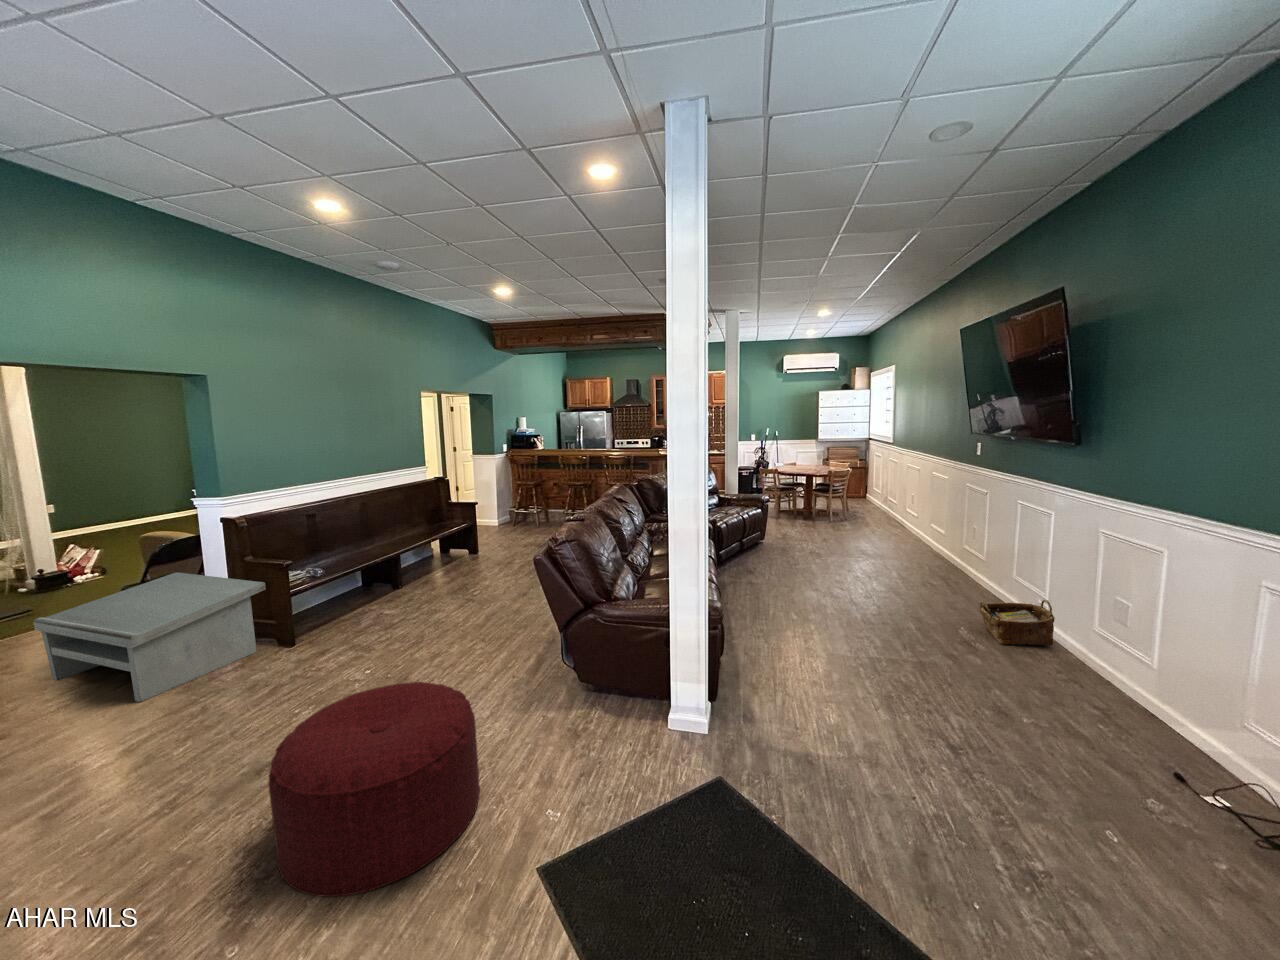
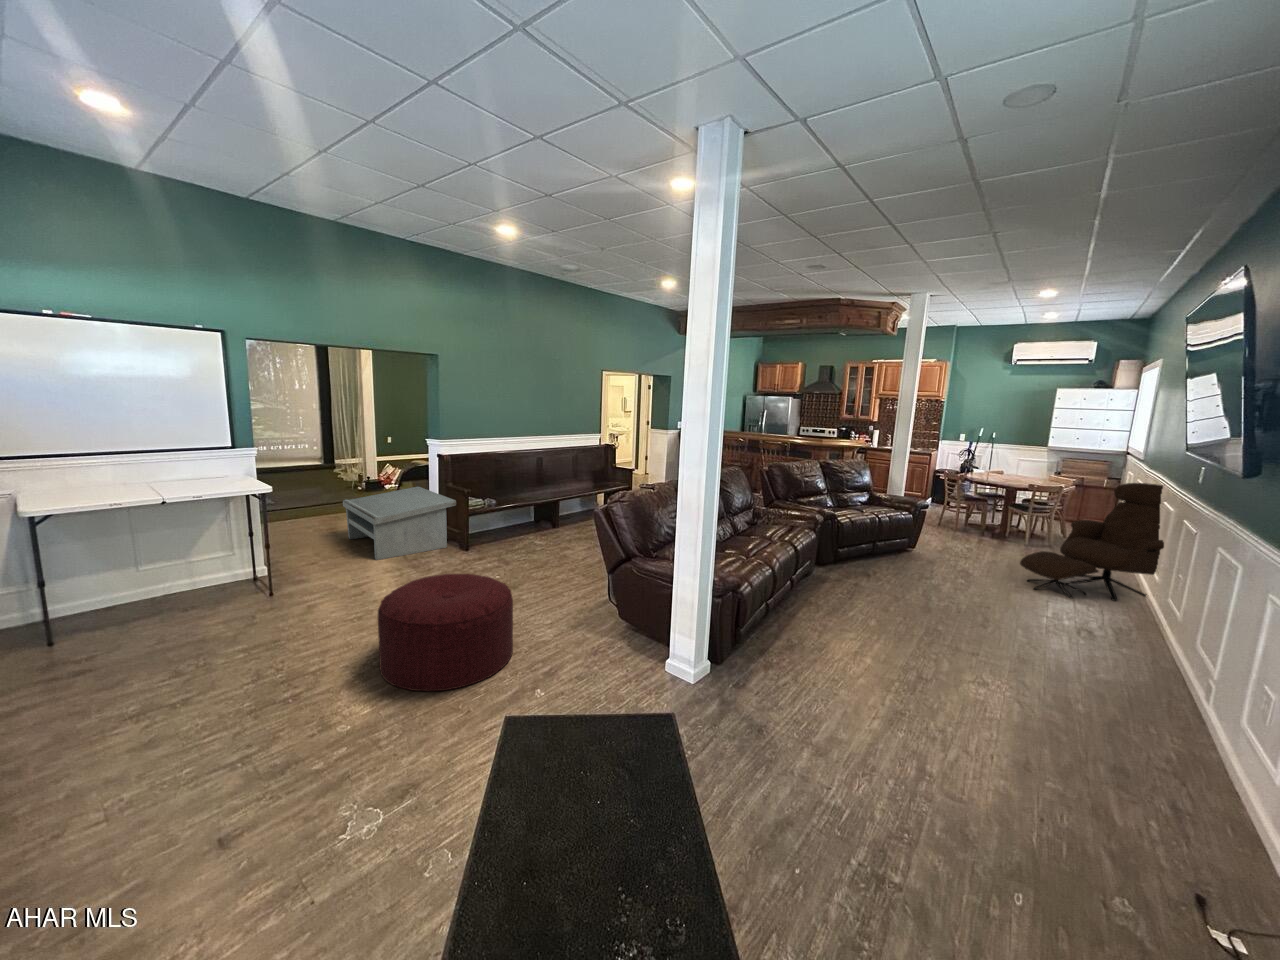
lounge chair: none [849,462,947,560] -> present [1020,483,1164,601]
woven basket: present [979,600,1055,645] -> none [1123,658,1238,740]

